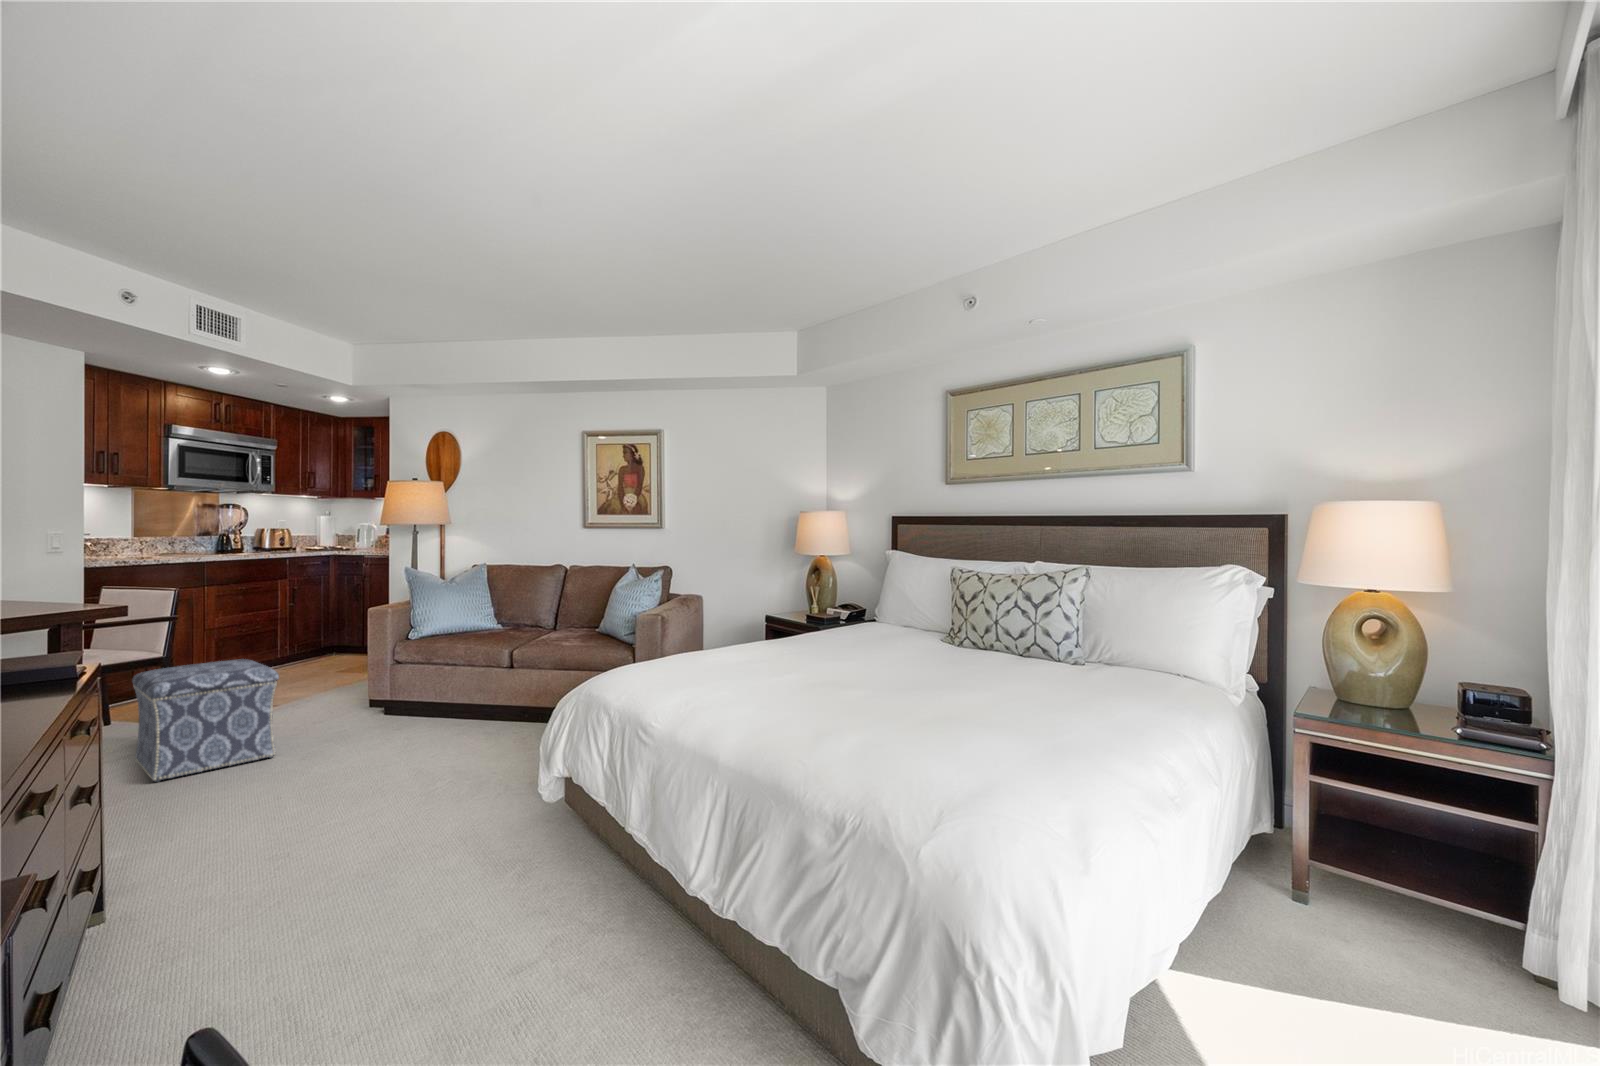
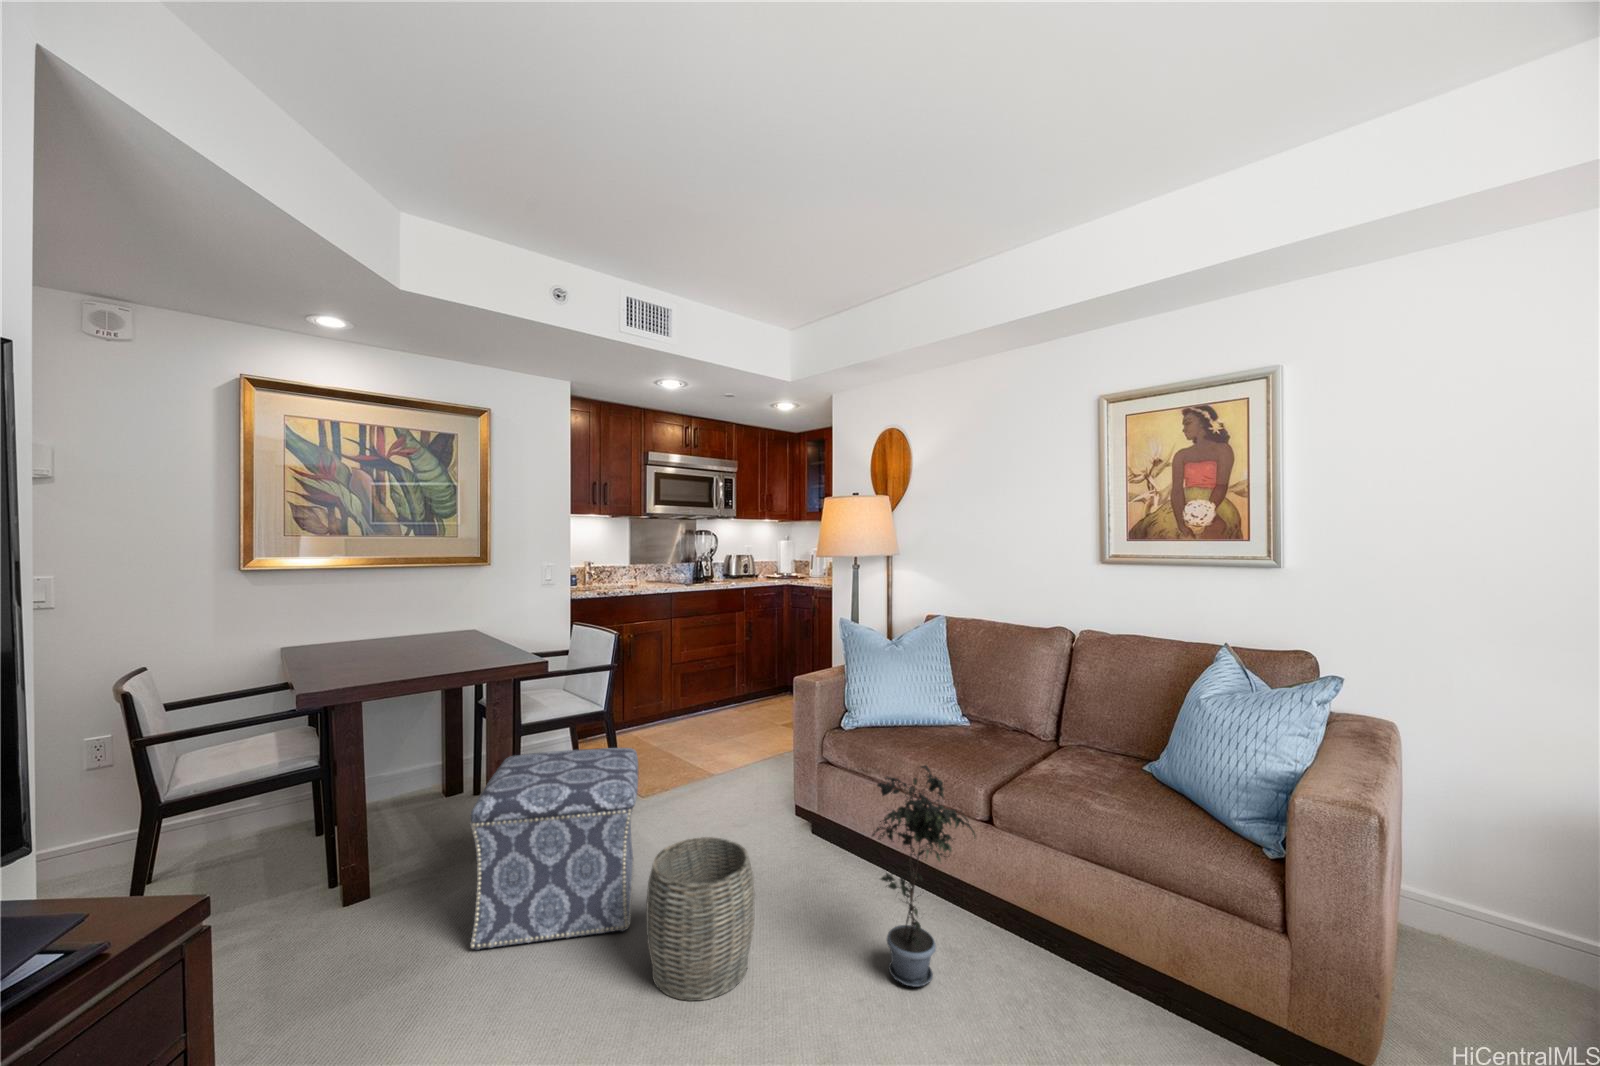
potted plant: none [446,630,503,738] -> present [872,765,976,987]
woven basket: none [301,689,374,765] -> present [646,837,755,1001]

